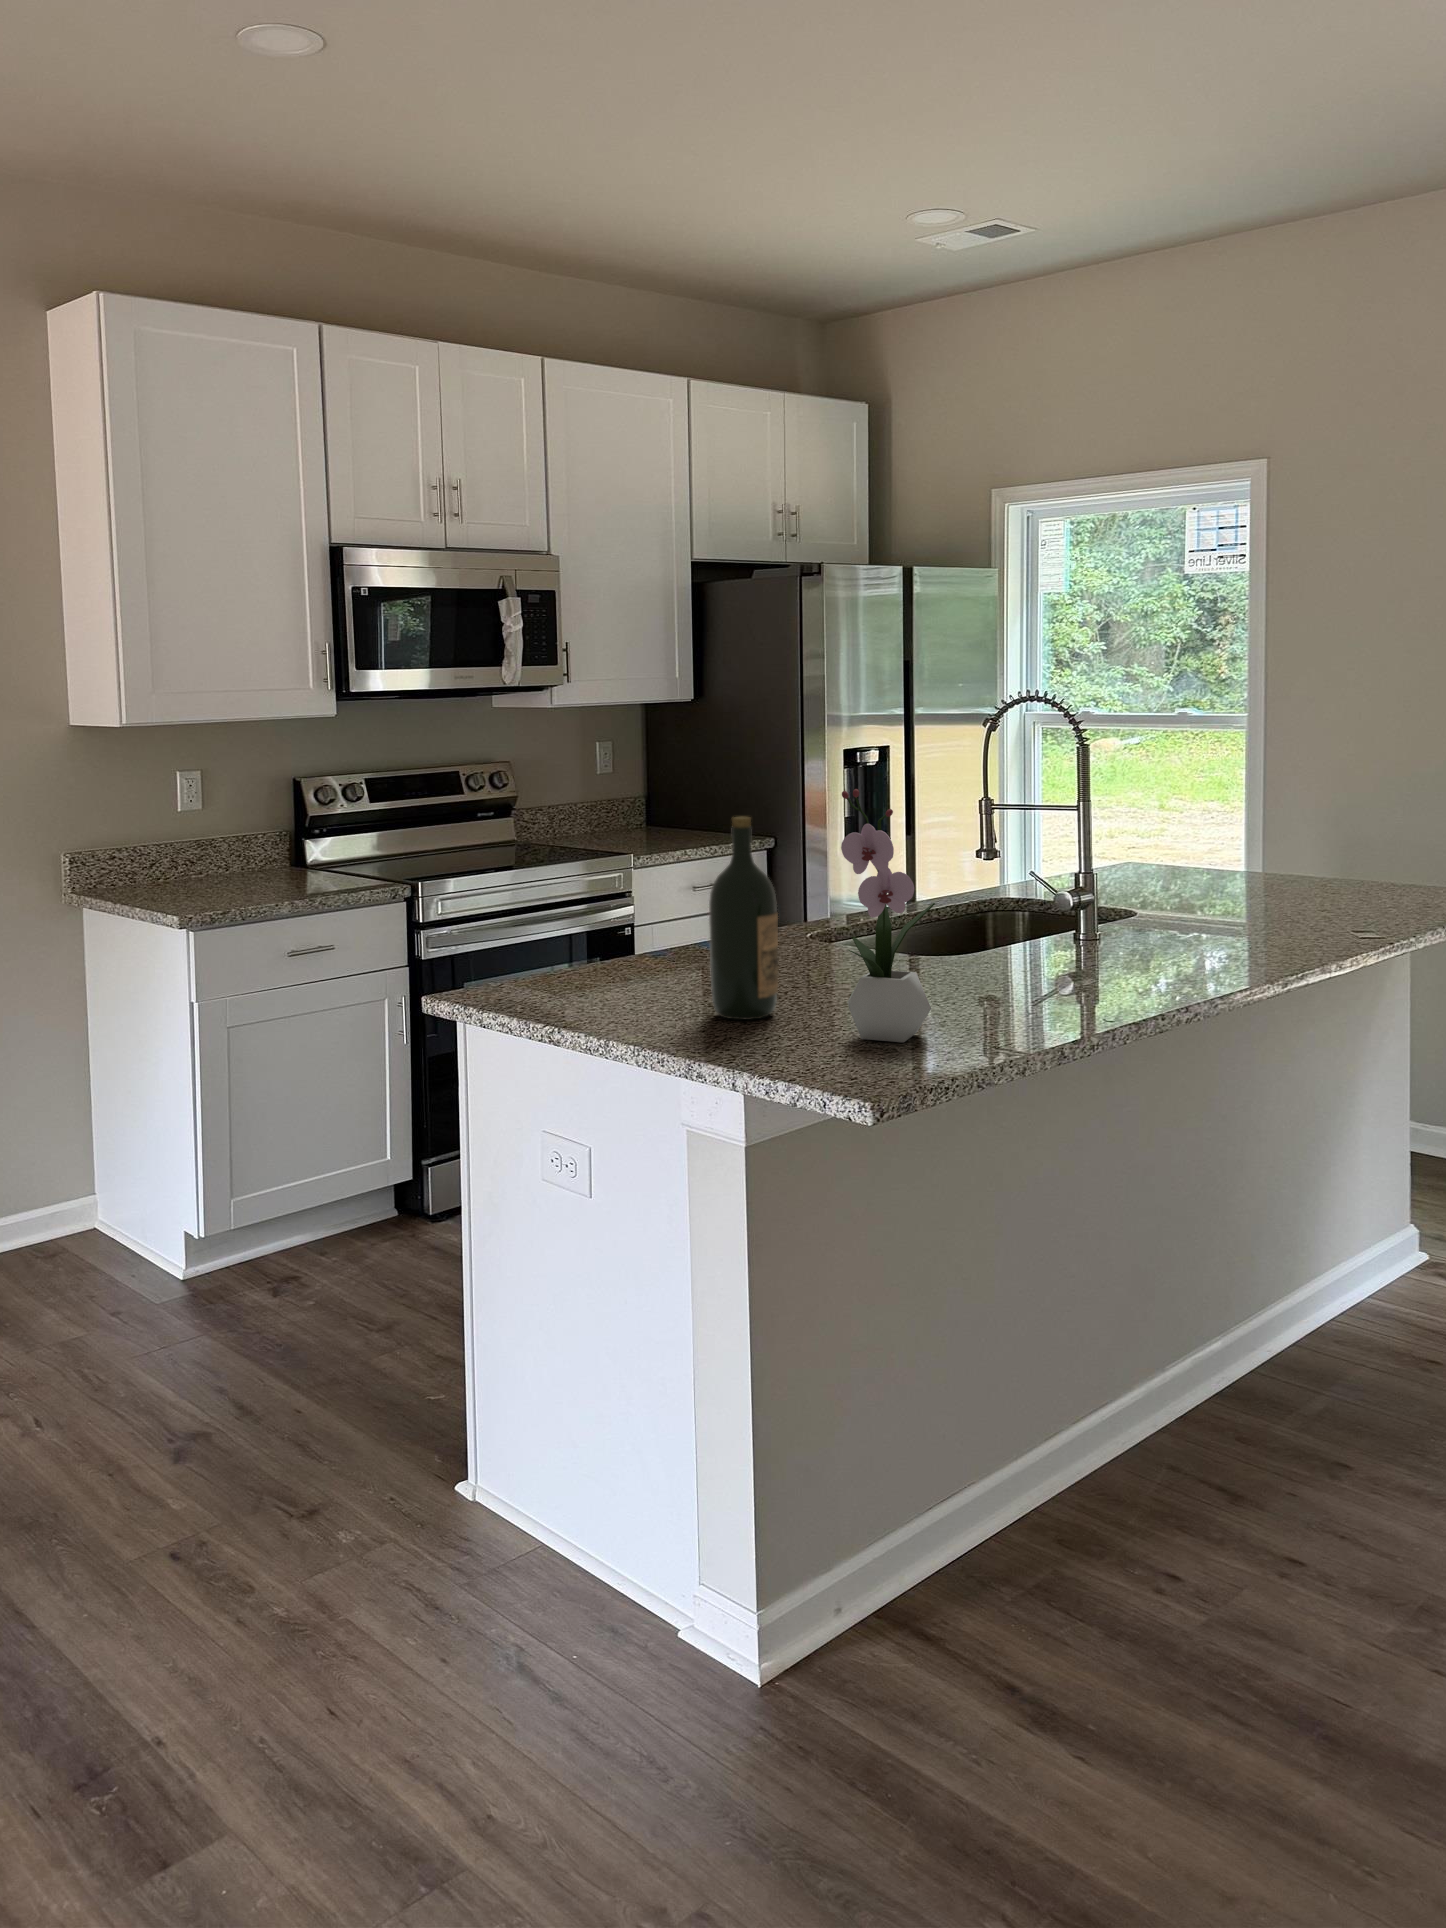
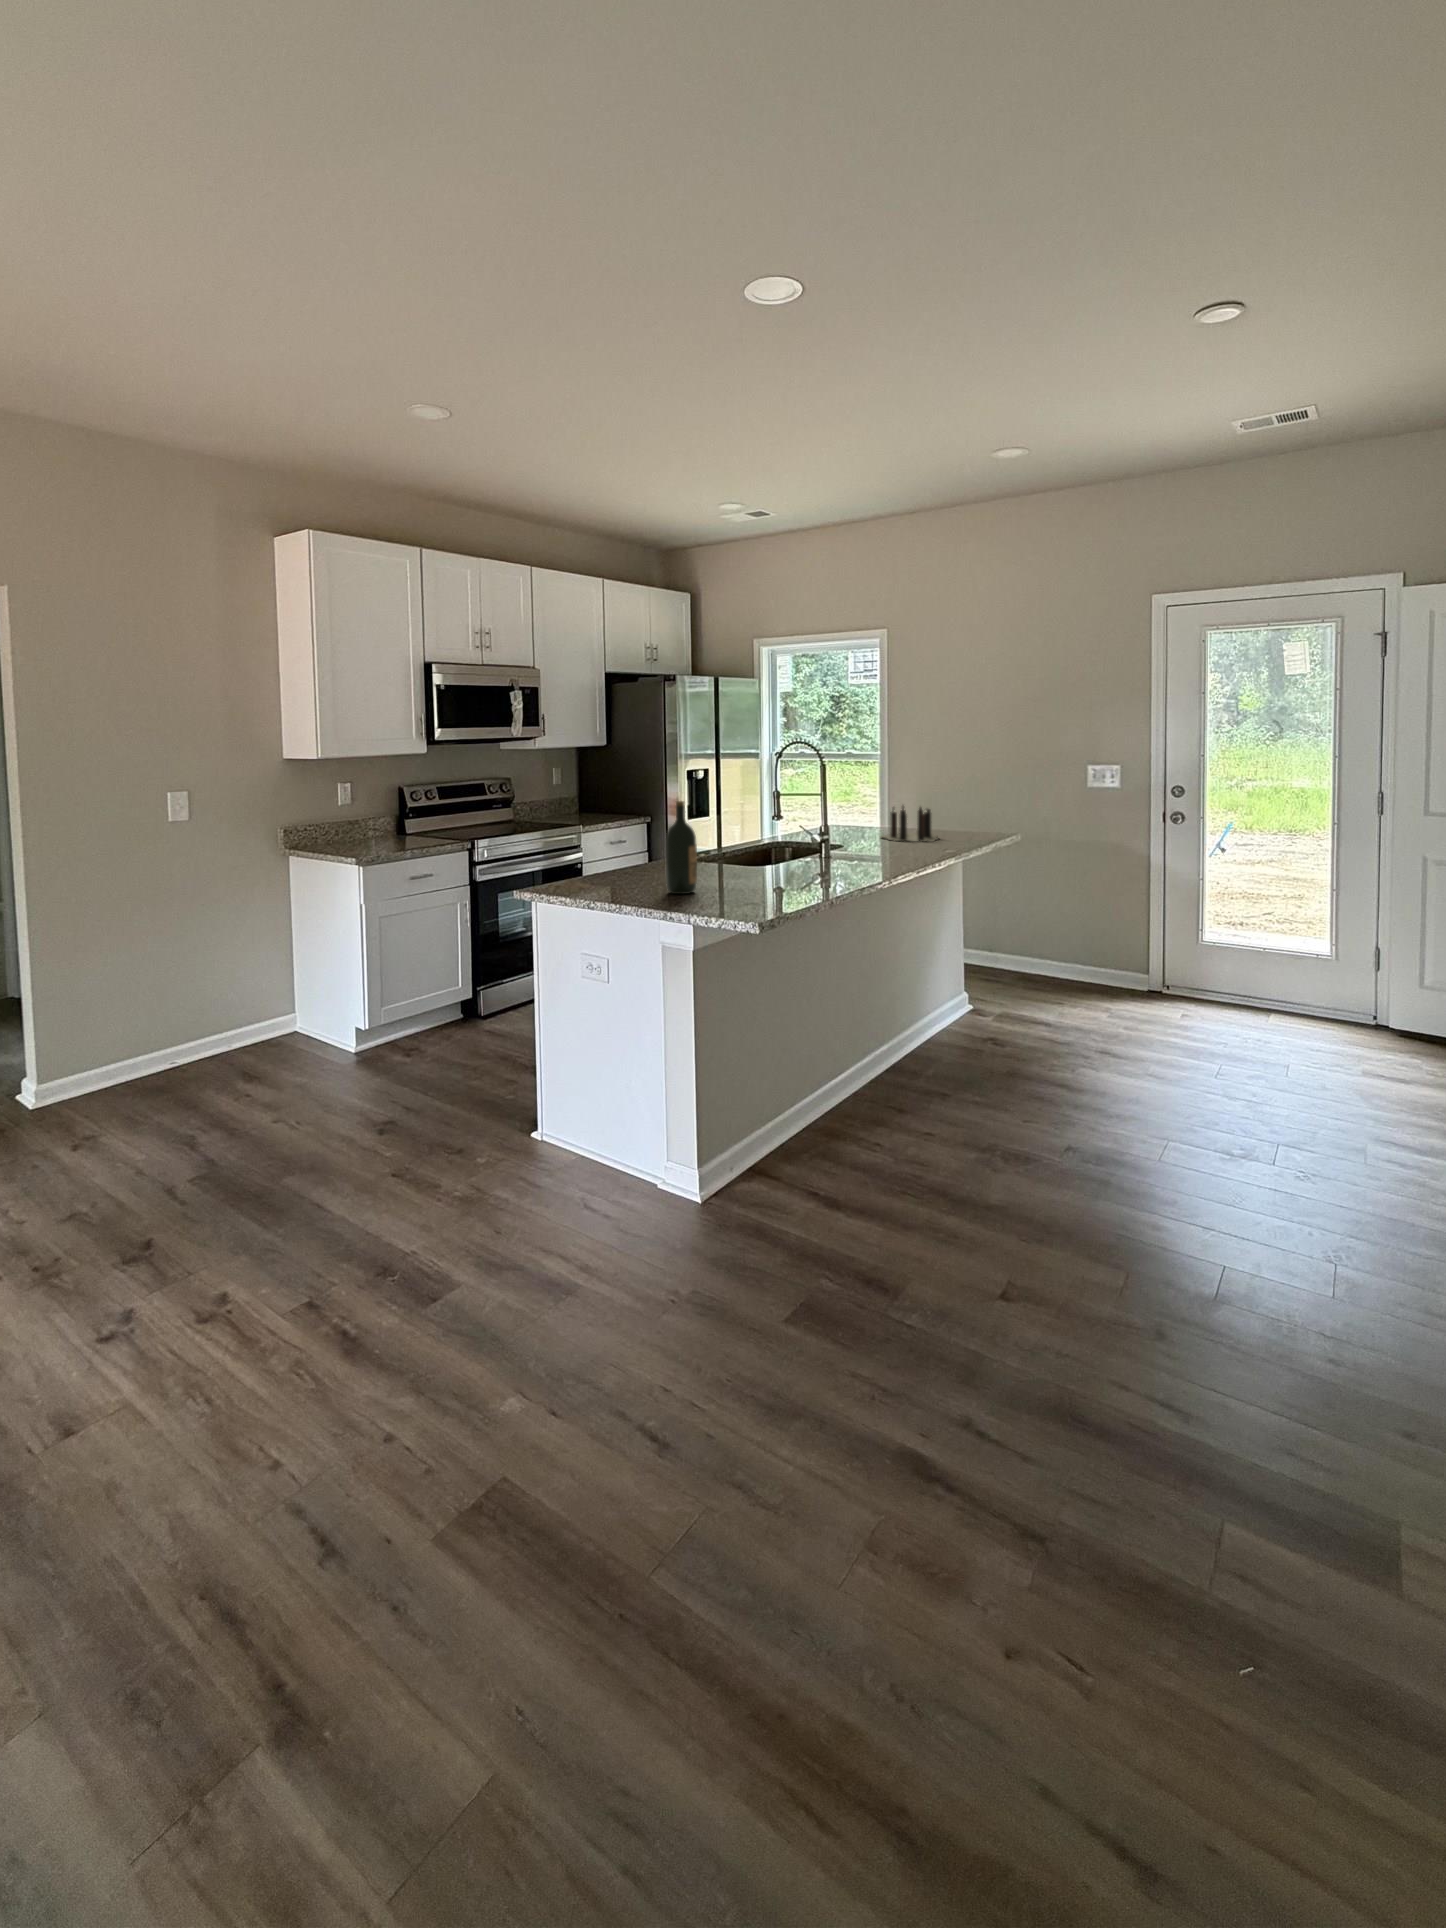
flower arrangement: present [841,789,935,1043] -> none [732,787,771,900]
candle: none [1218,822,1392,904] -> present [883,806,938,842]

